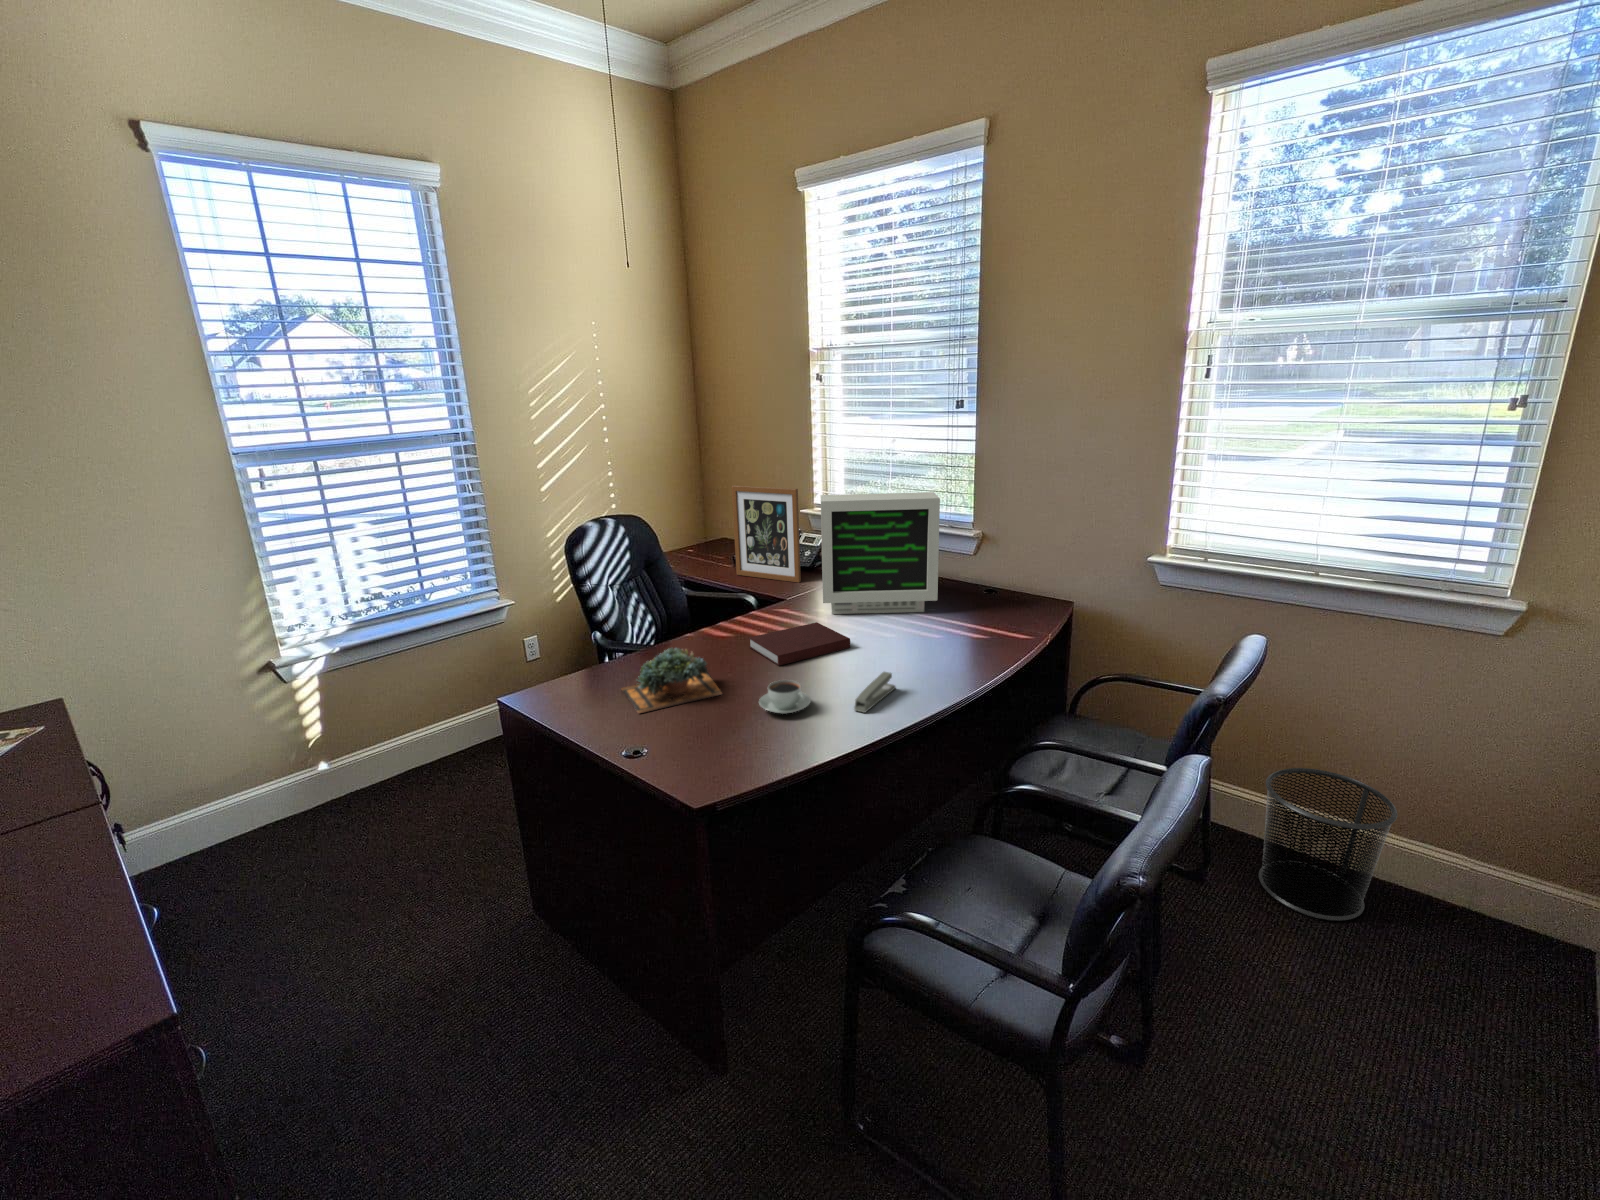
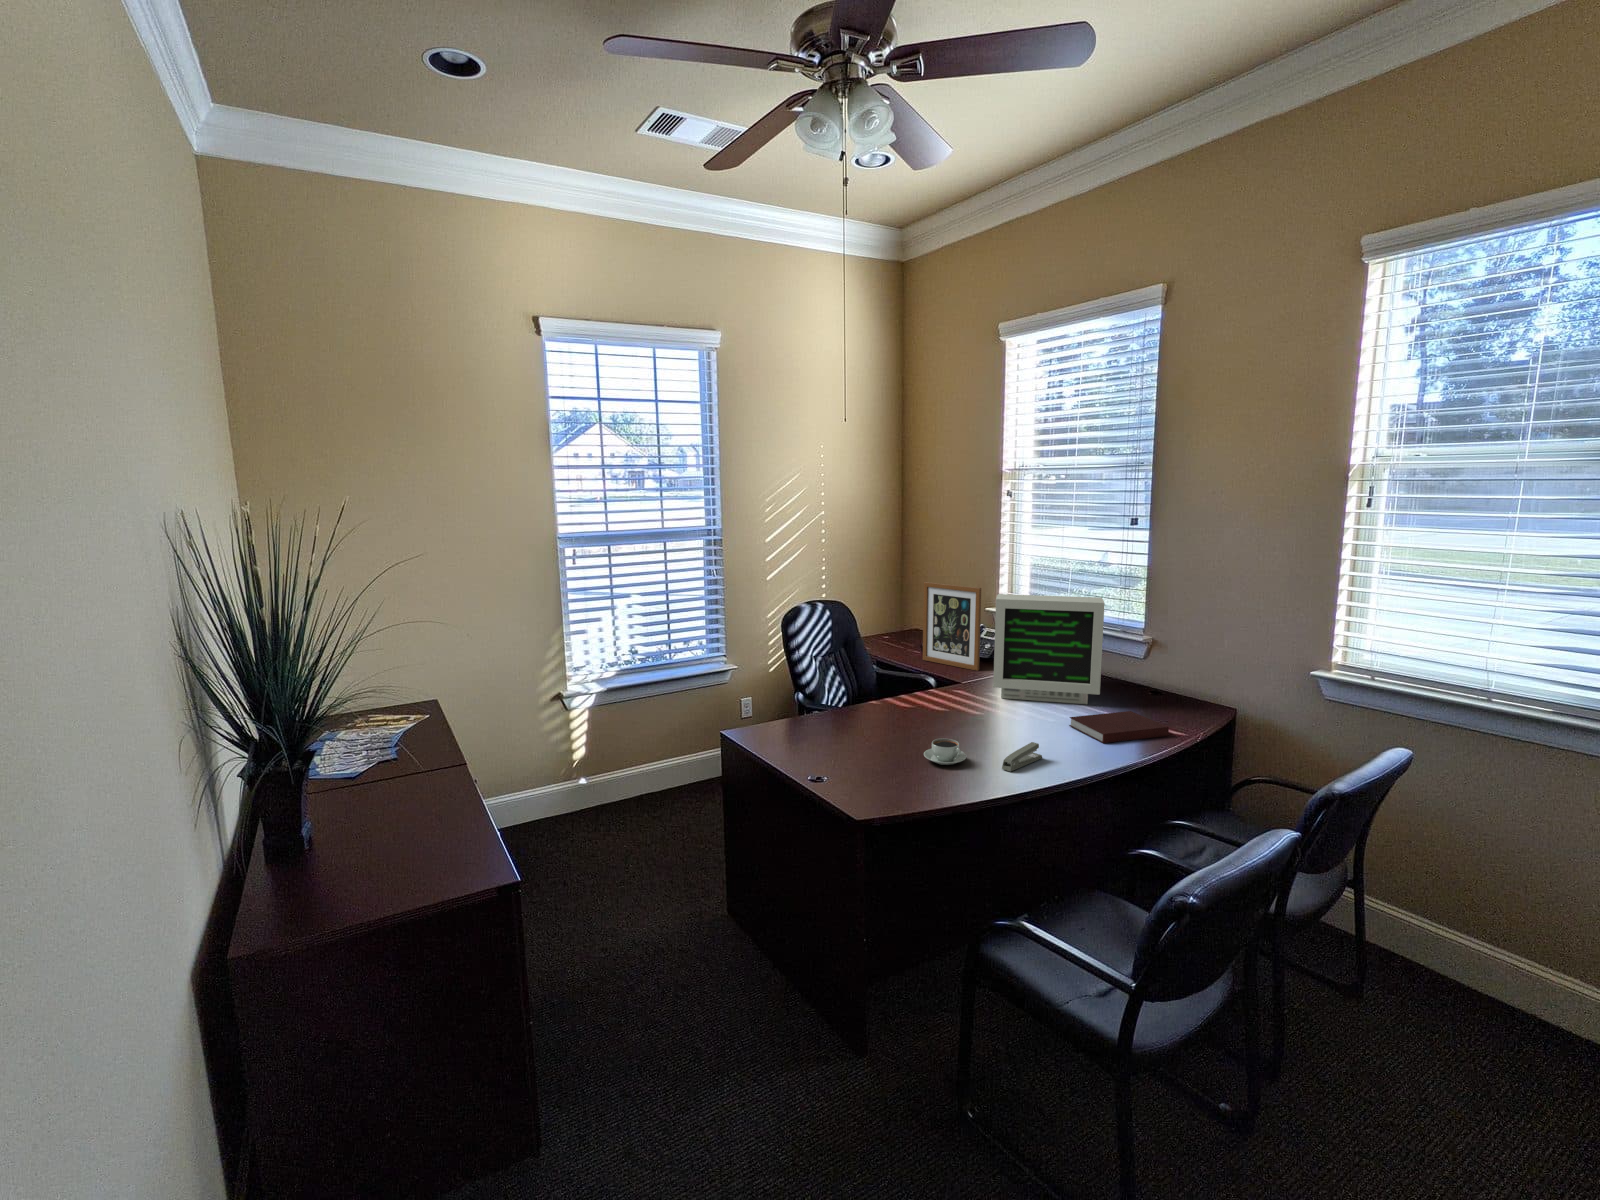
notebook: present [749,622,850,666] -> present [1069,711,1169,743]
succulent plant: present [621,648,722,713] -> none [817,704,896,752]
waste bin: present [1259,768,1398,921] -> none [1426,895,1575,1060]

